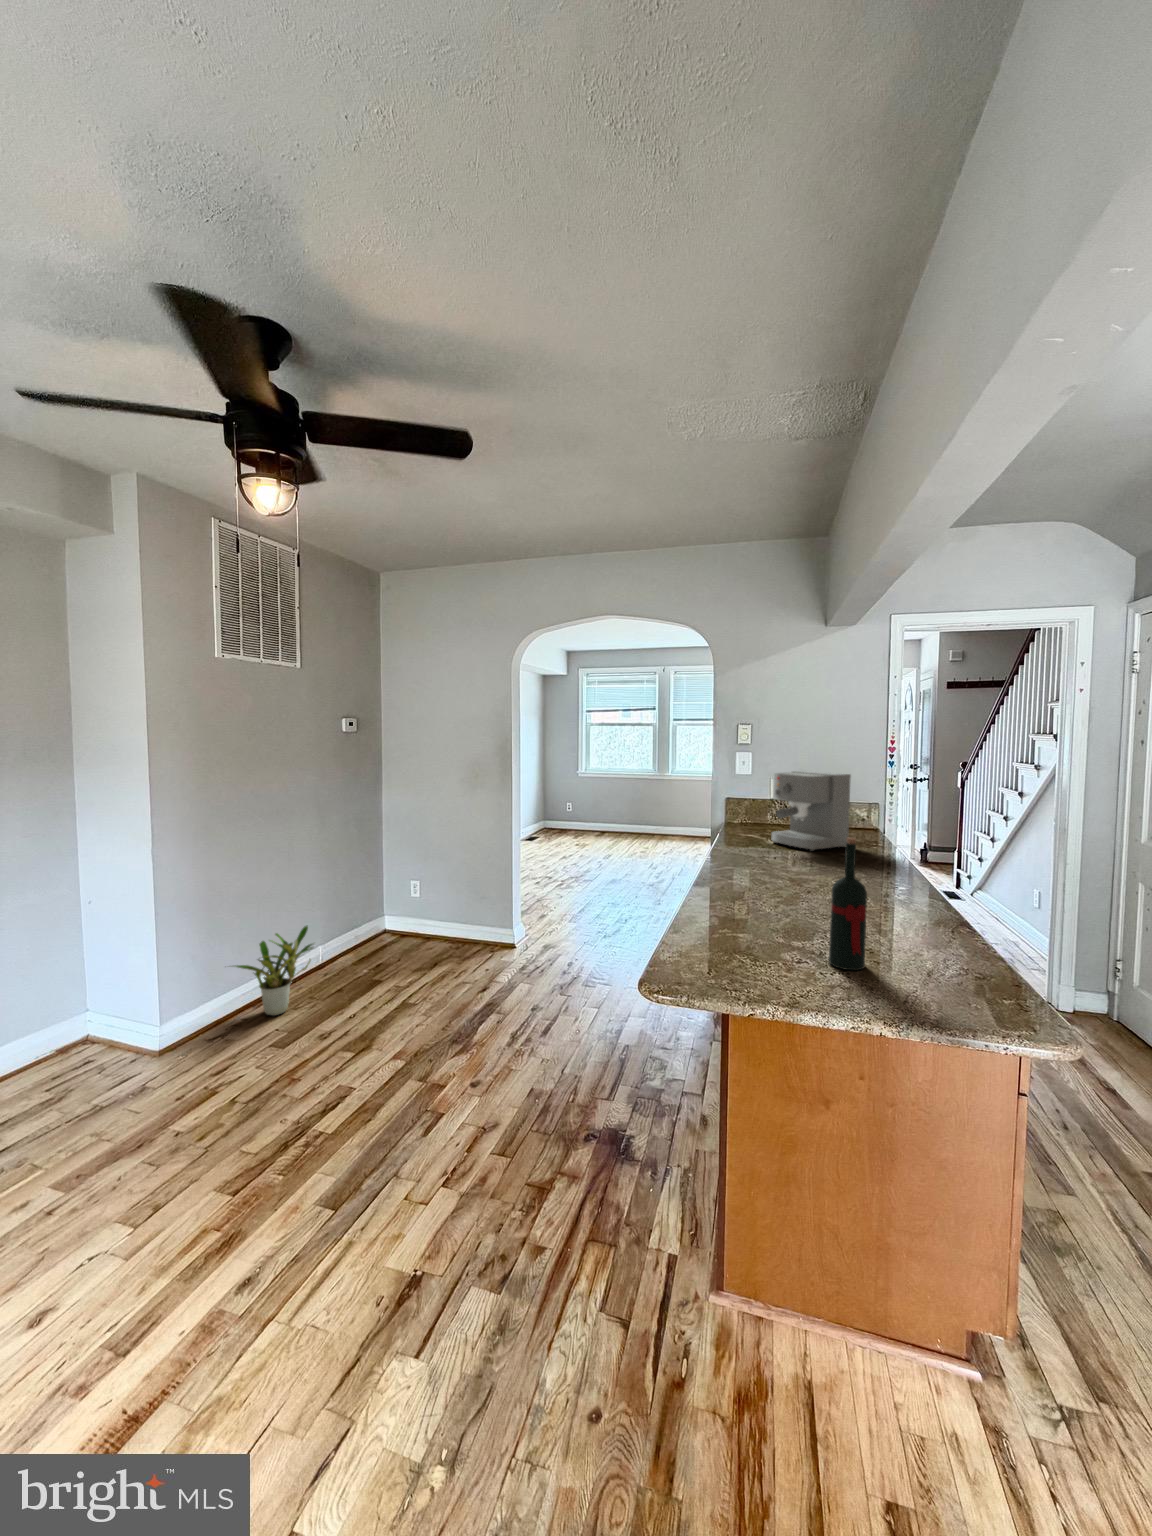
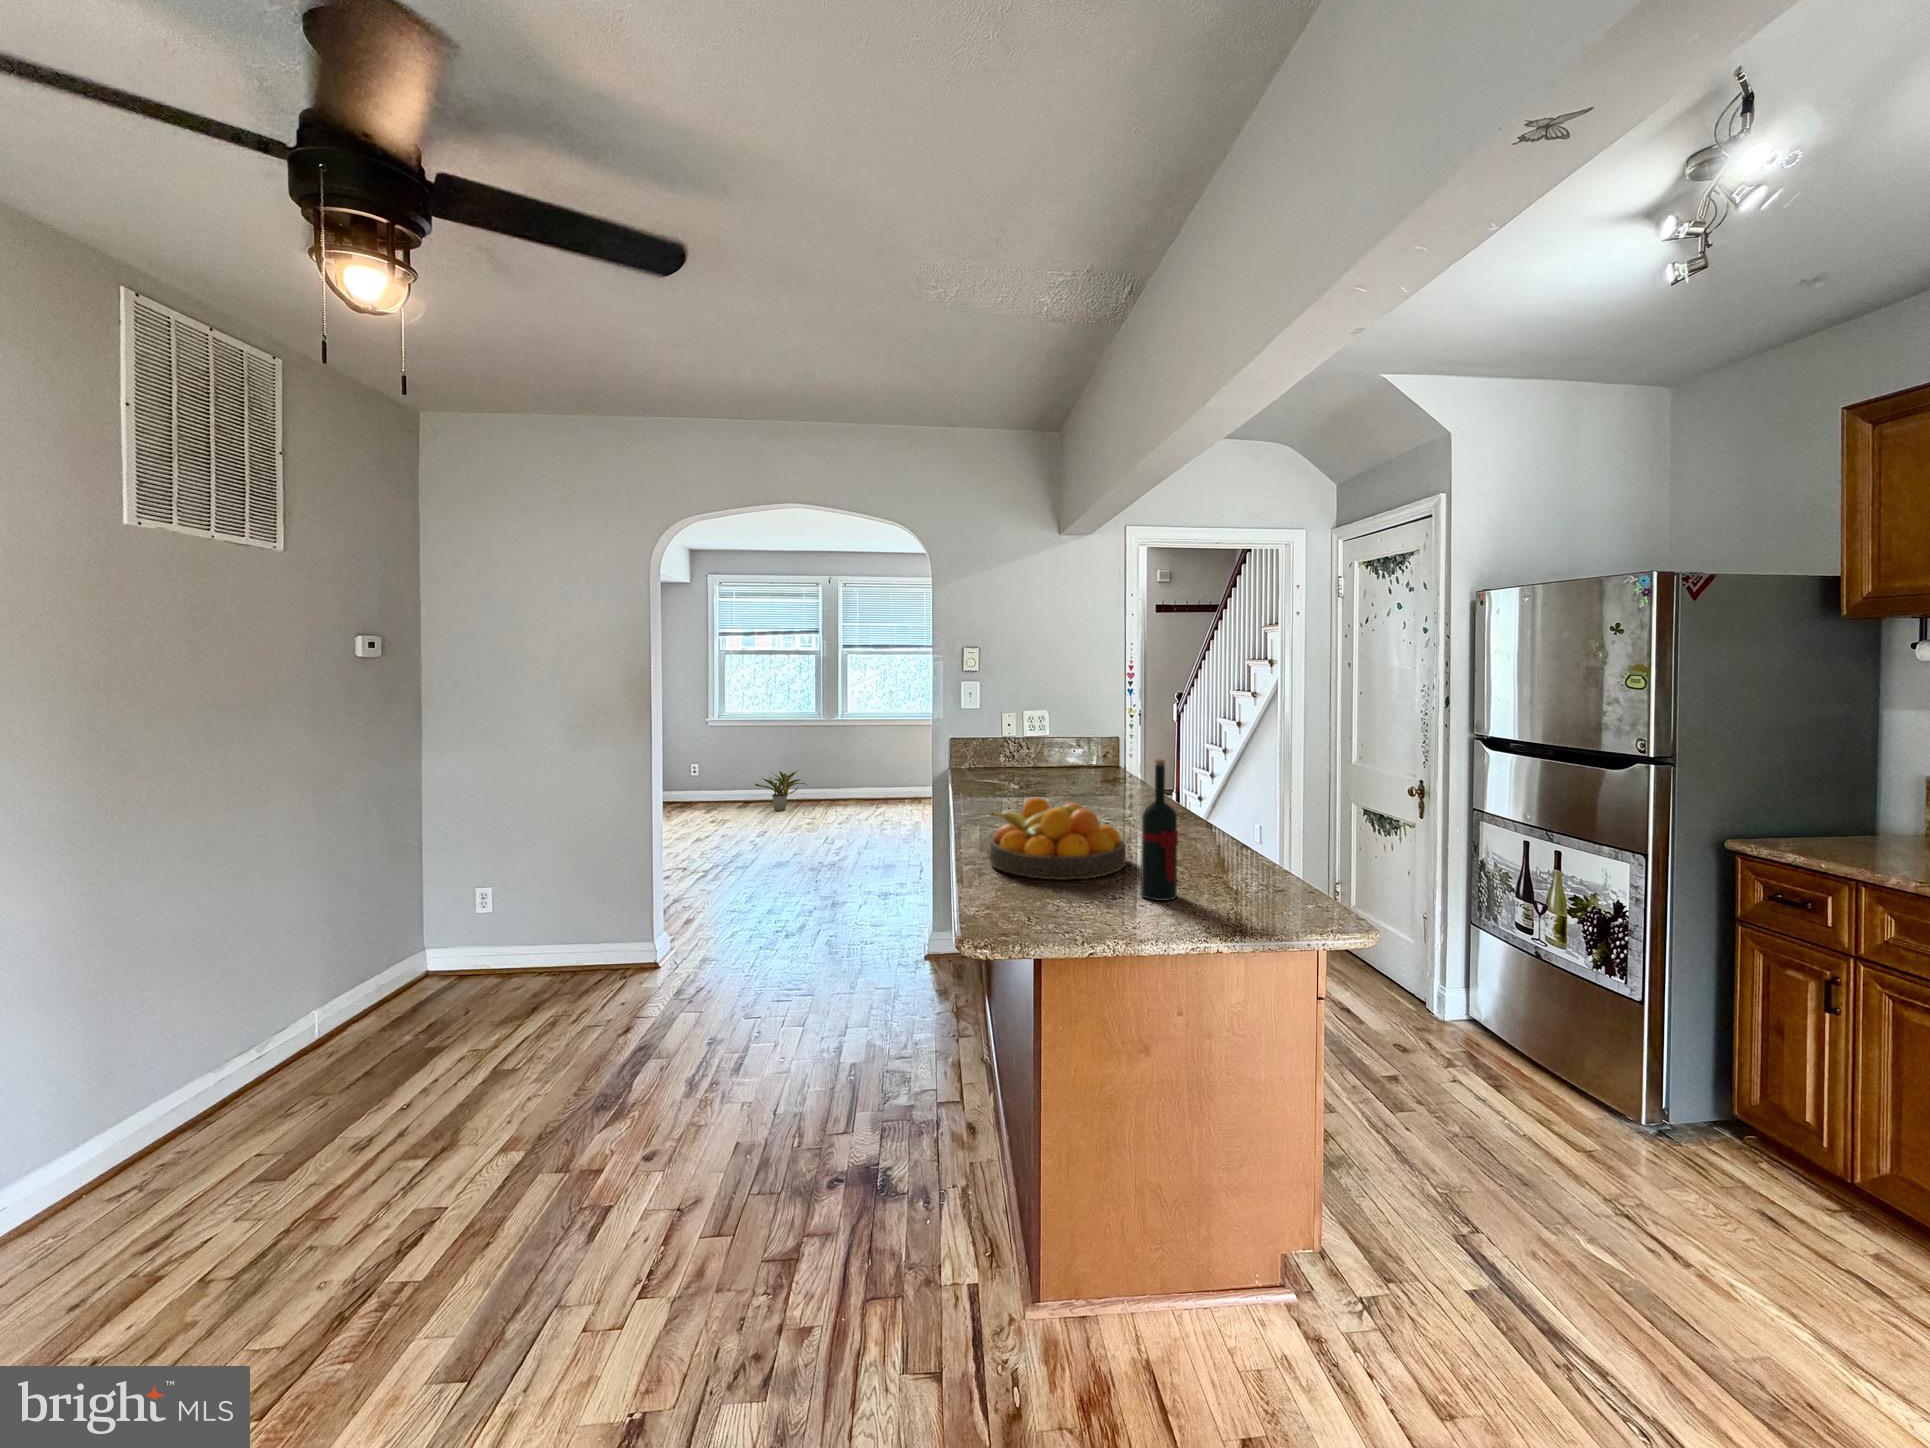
coffee maker: present [772,771,851,851] -> none [1017,701,1102,793]
fruit bowl: none [707,859,832,937] -> present [989,798,1126,880]
potted plant: present [235,926,313,1016] -> present [755,771,805,811]

